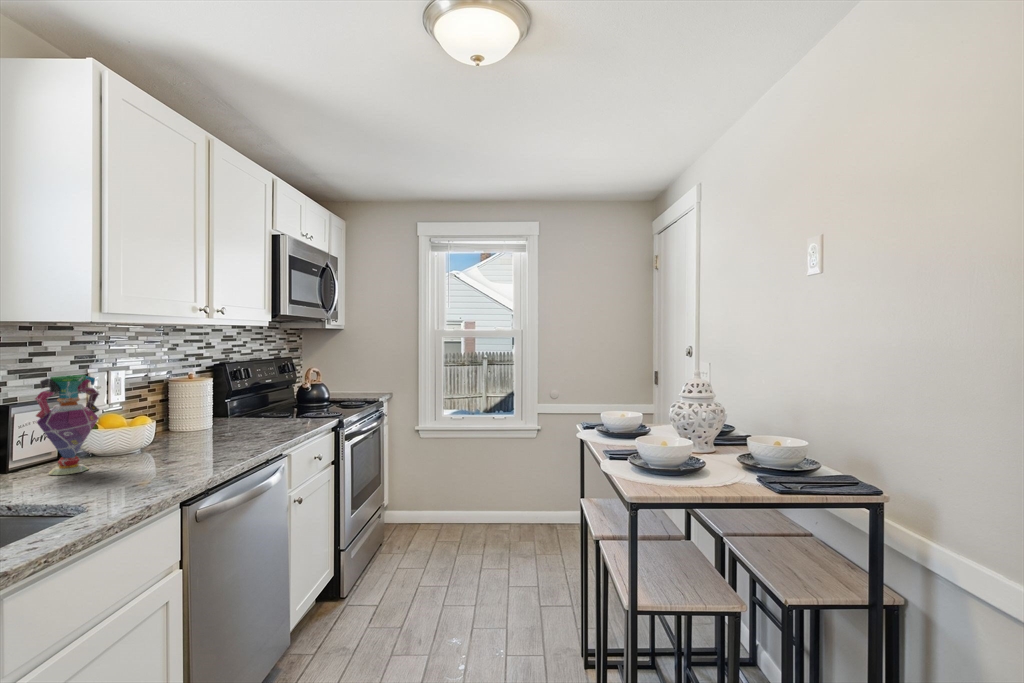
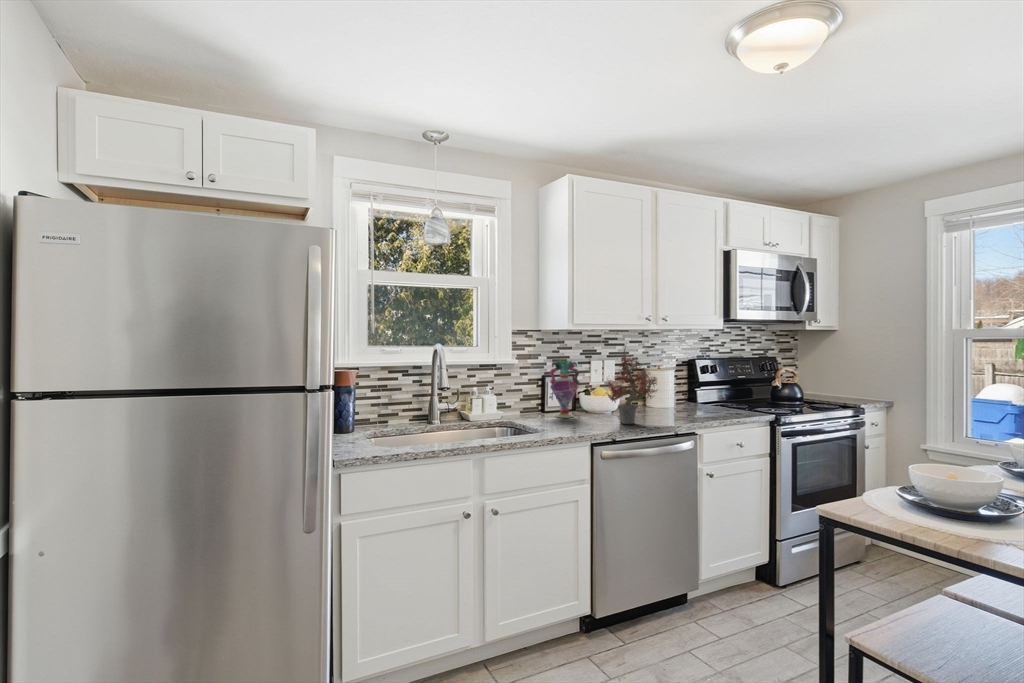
potted plant: none [167,344,250,462] -> present [607,346,657,424]

